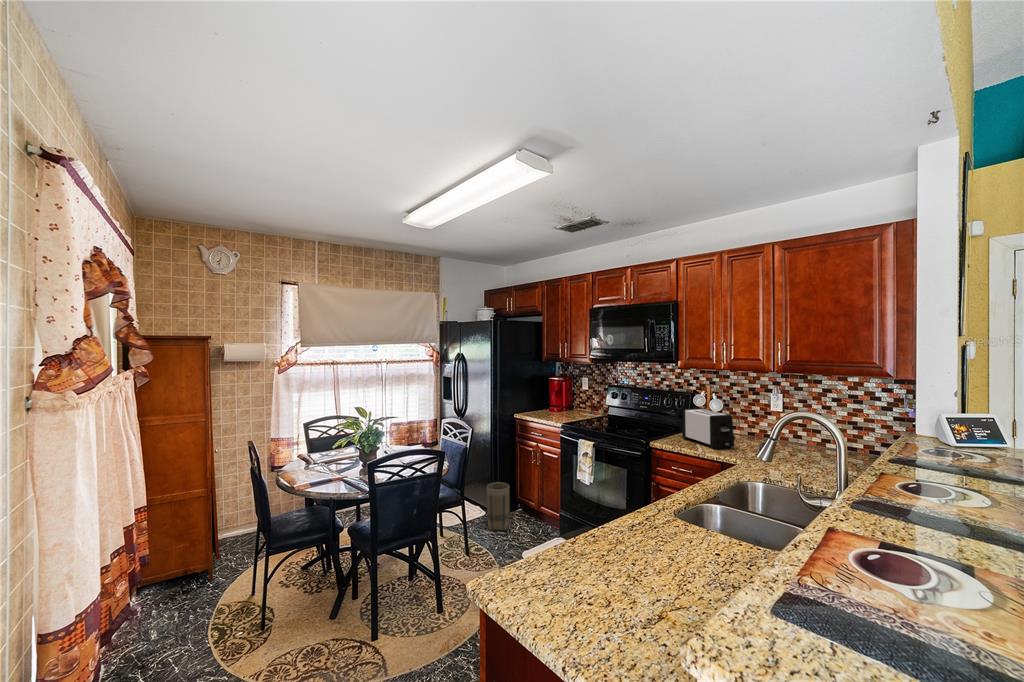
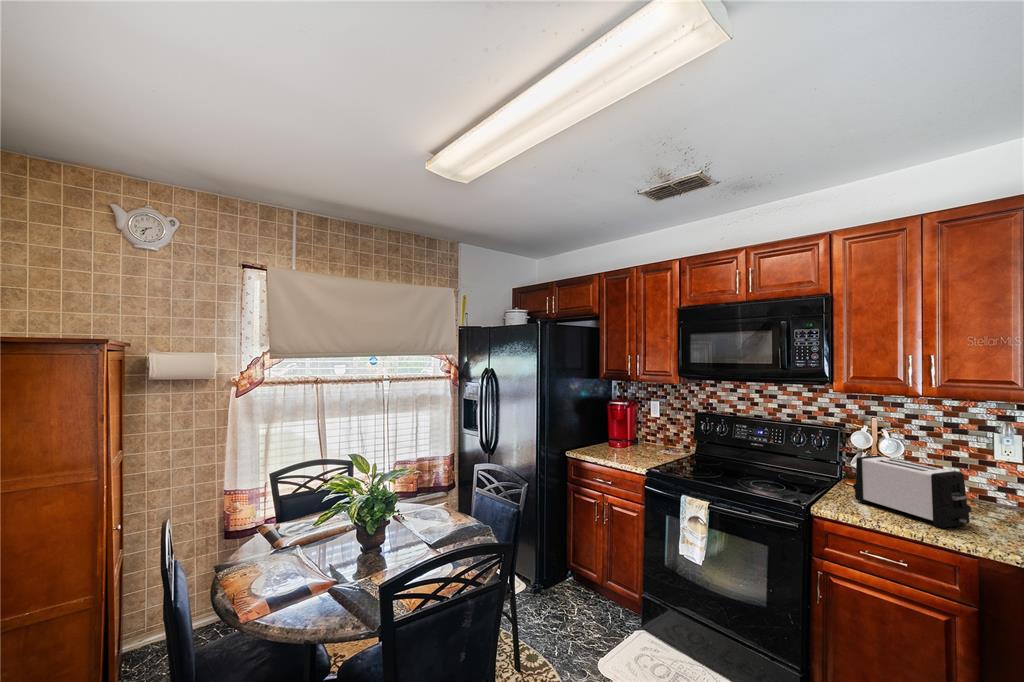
basket: present [487,482,510,530] -> none [534,547,565,620]

